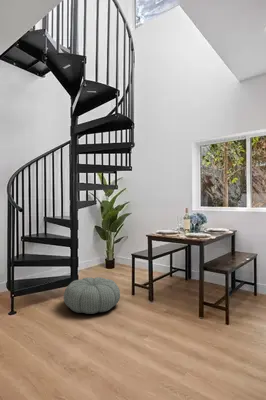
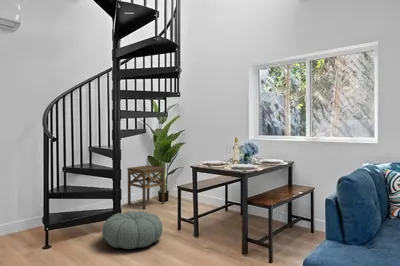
side table: none [78,235,113,276] -> present [127,165,165,209]

